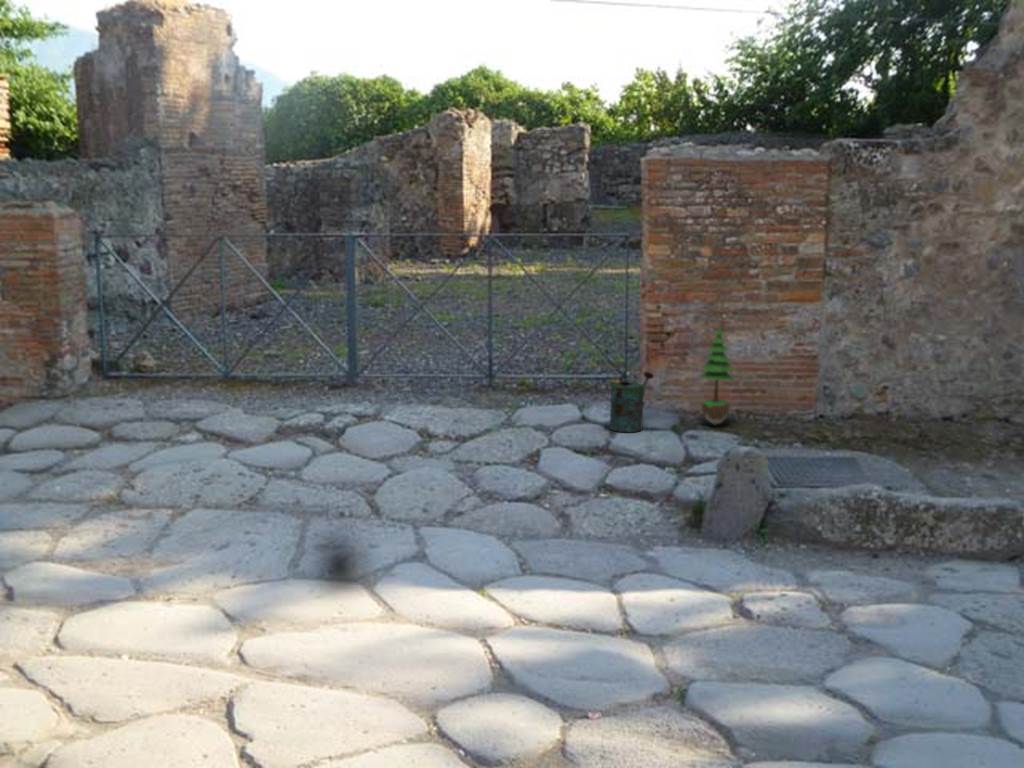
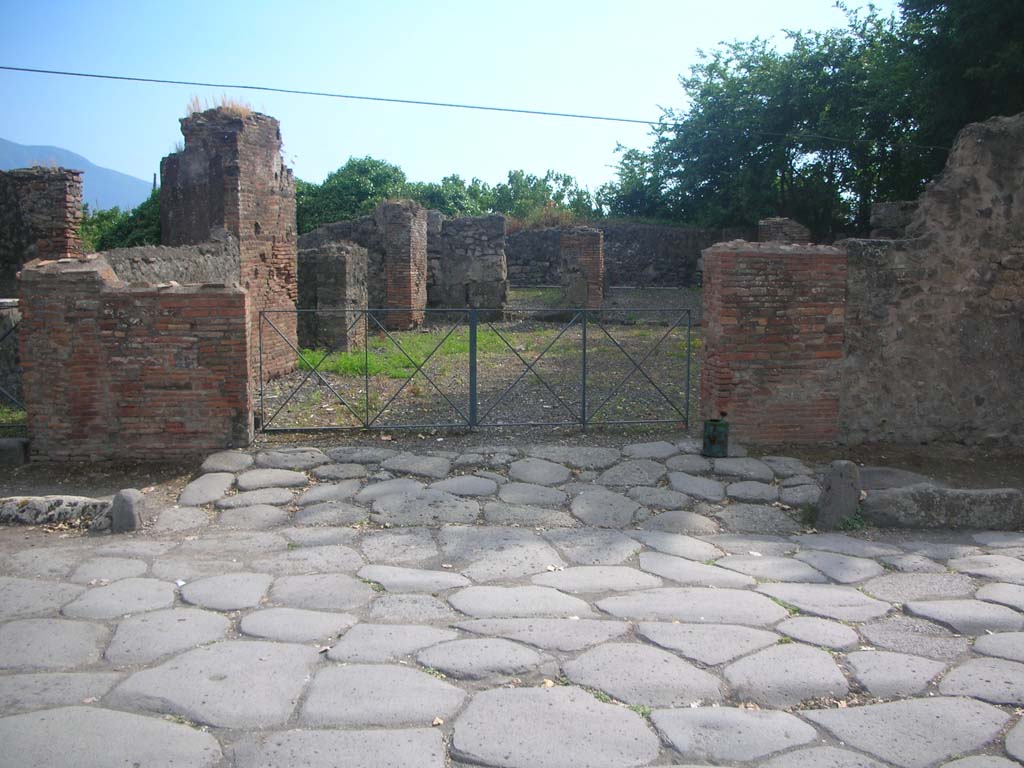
potted tree: present [700,328,734,425] -> none [761,376,790,450]

